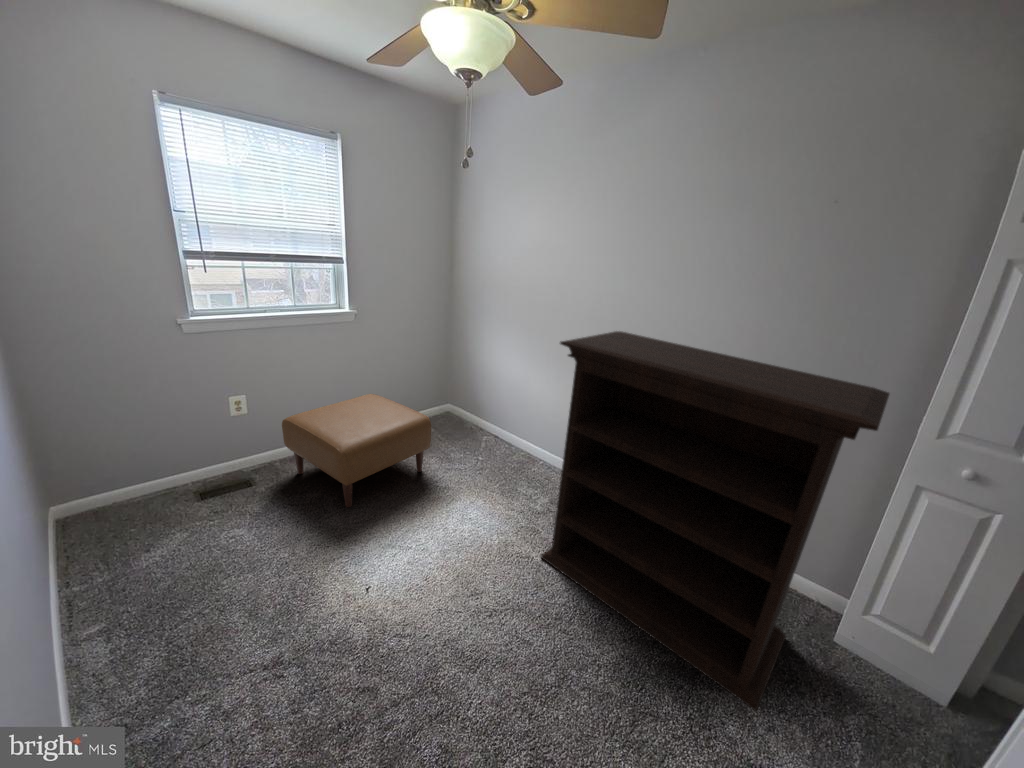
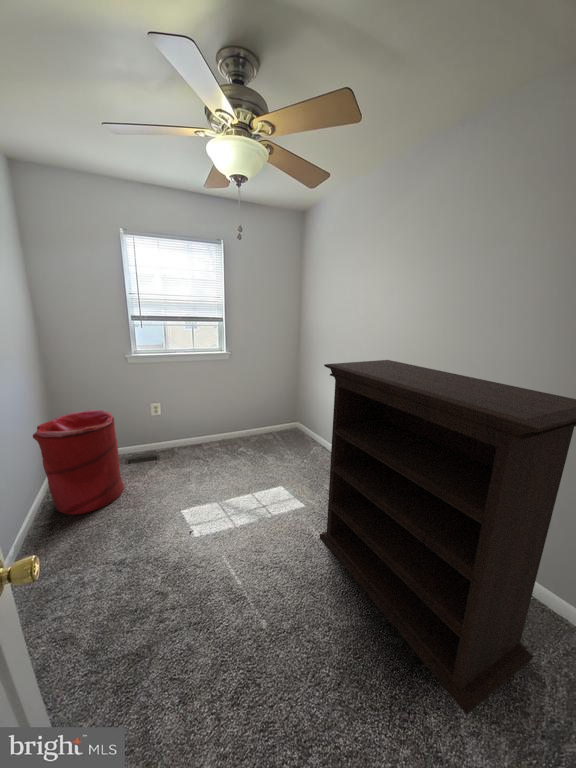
ottoman: present [282,394,431,507] -> none [177,408,268,480]
laundry hamper: none [34,422,218,607] -> present [33,410,124,514]

